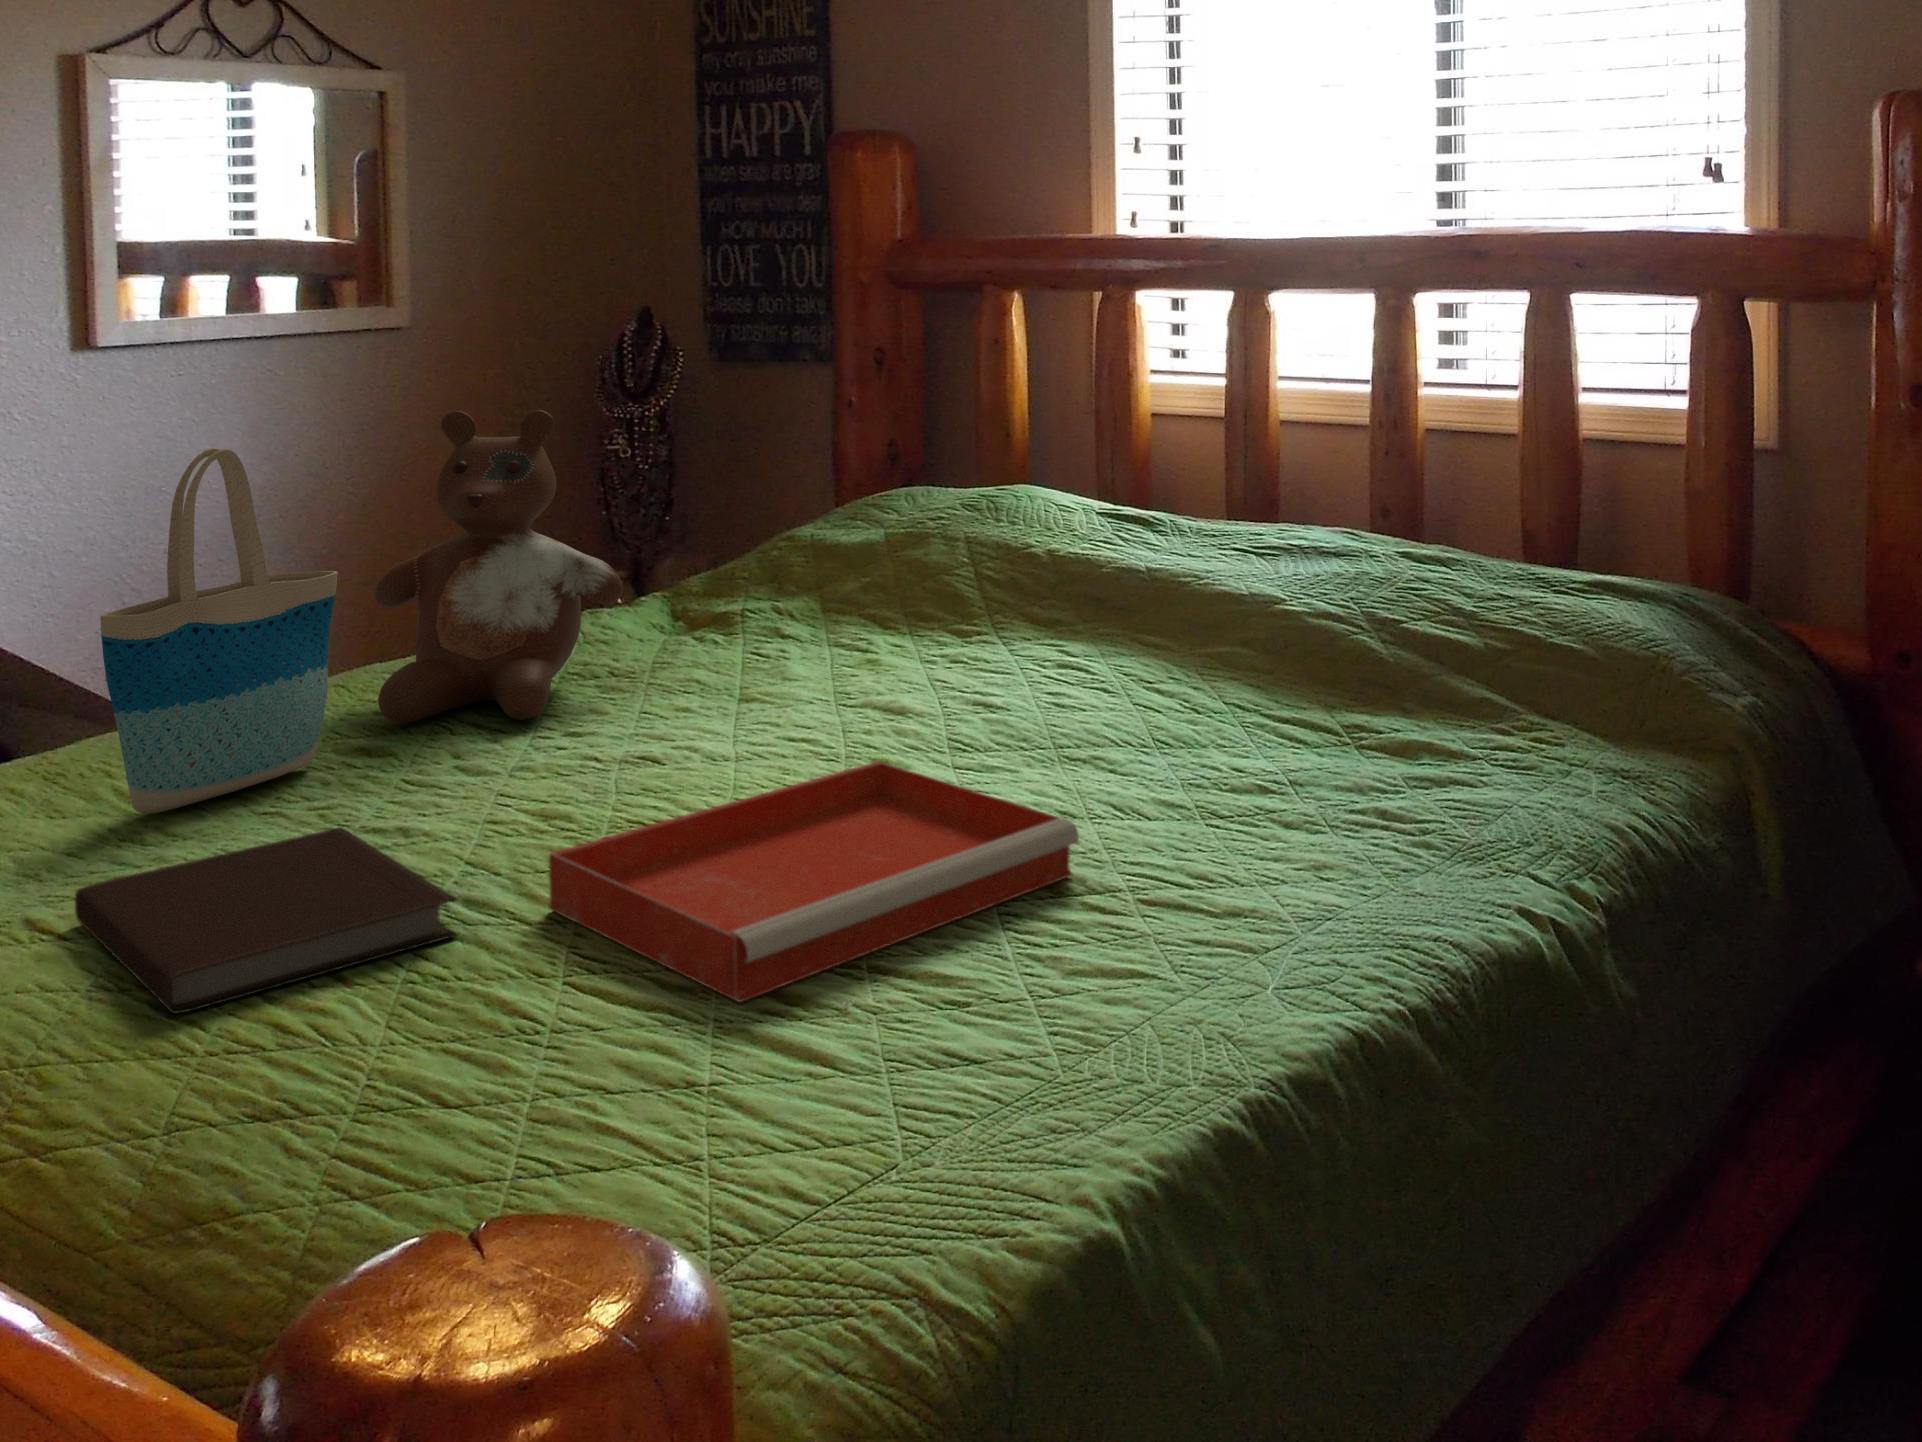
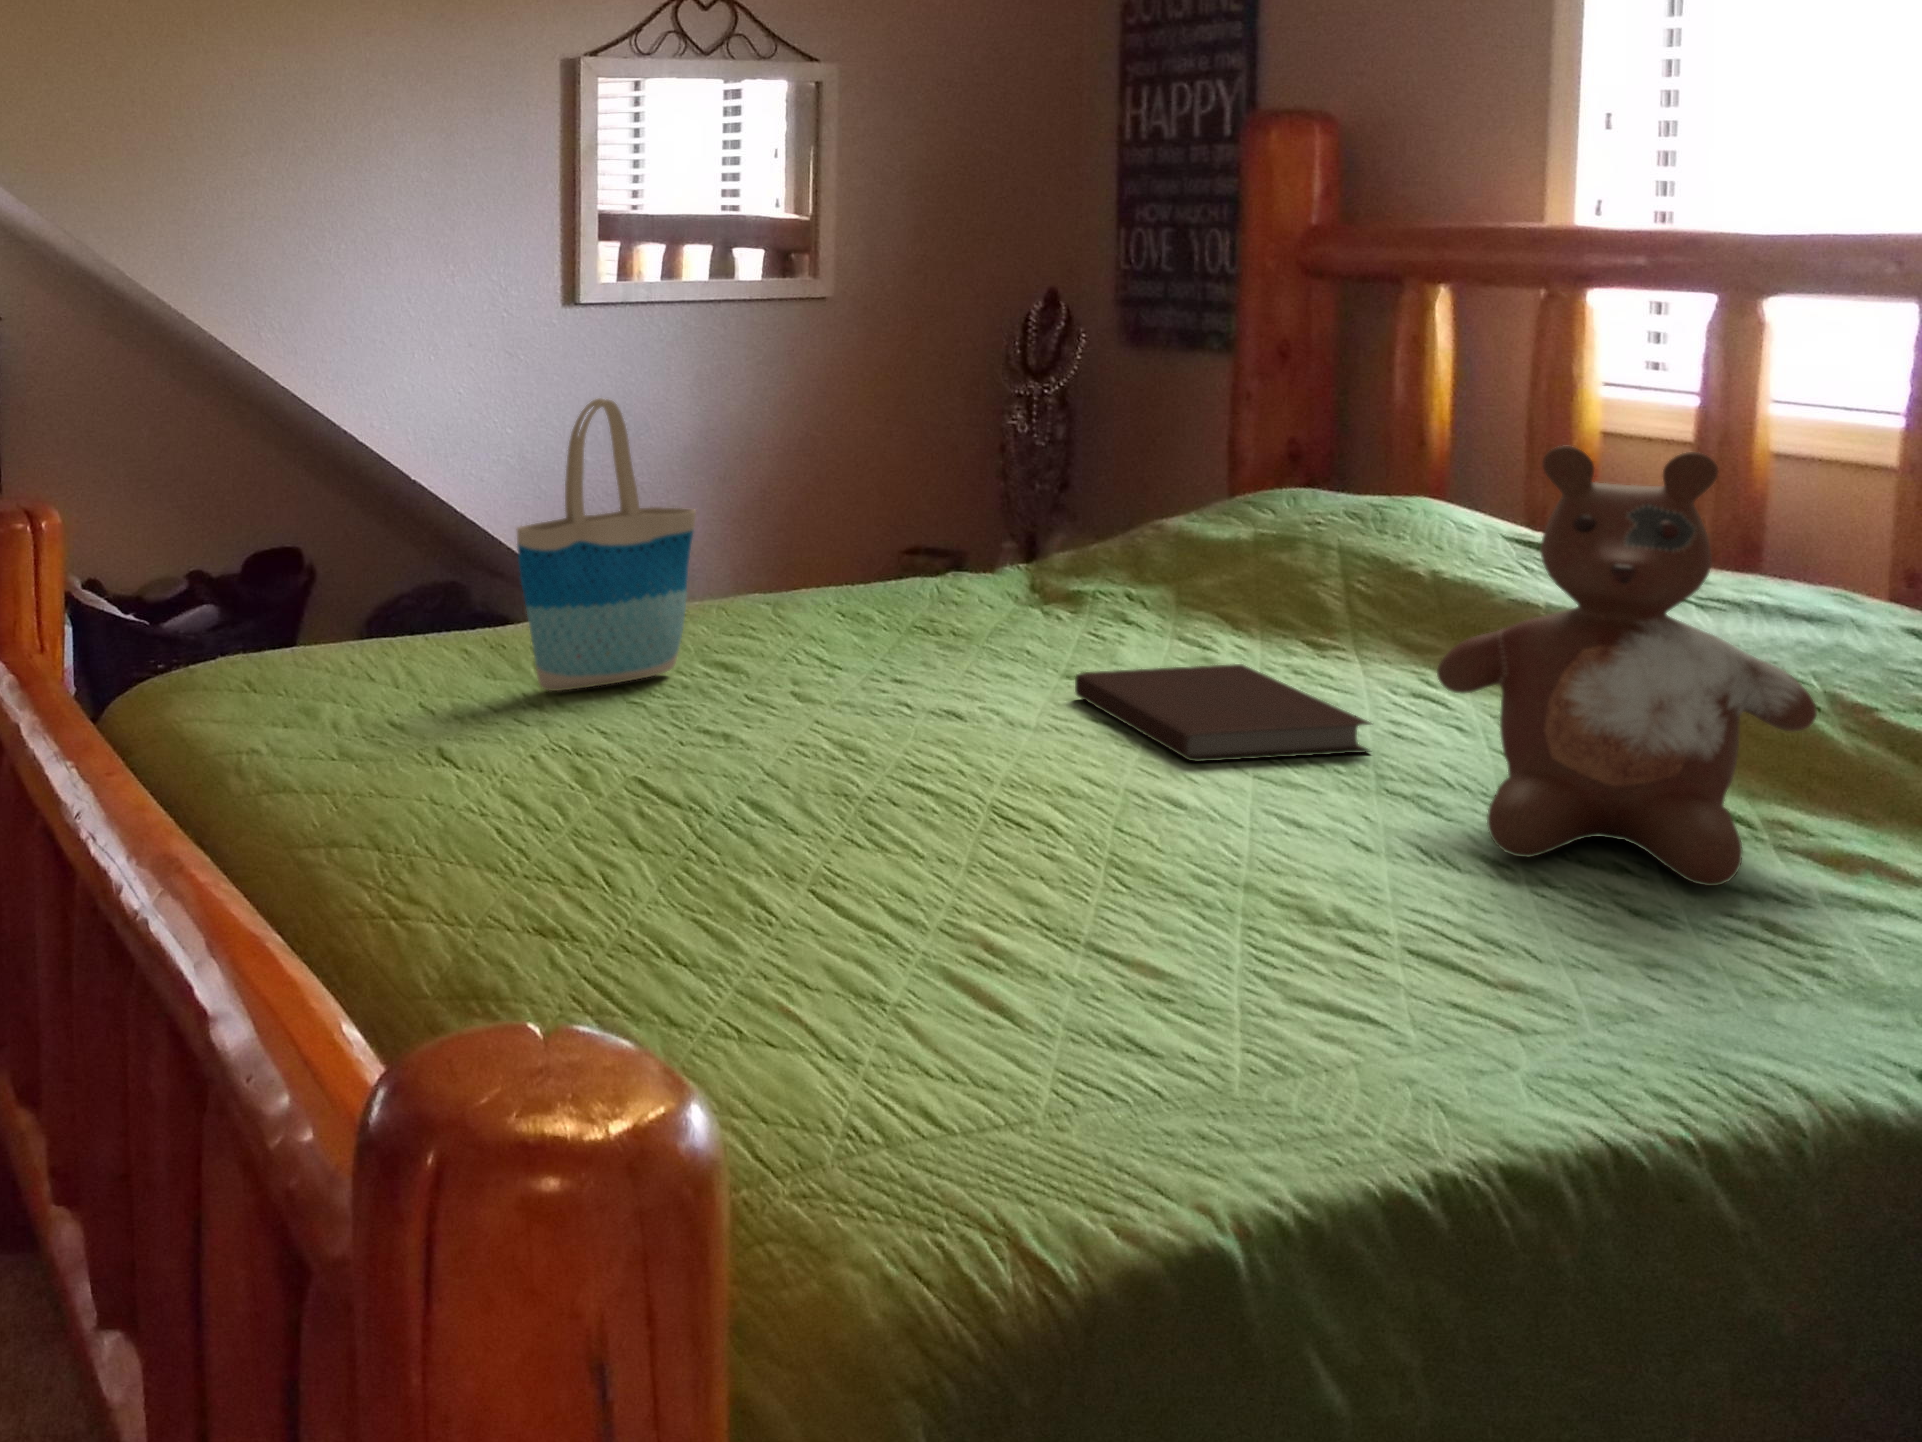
stuffed bear: present [374,410,623,723] -> present [1437,446,1817,886]
tray: present [549,761,1079,1002] -> none [816,753,1345,944]
notebook: present [75,827,457,1013] -> present [1075,664,1371,762]

